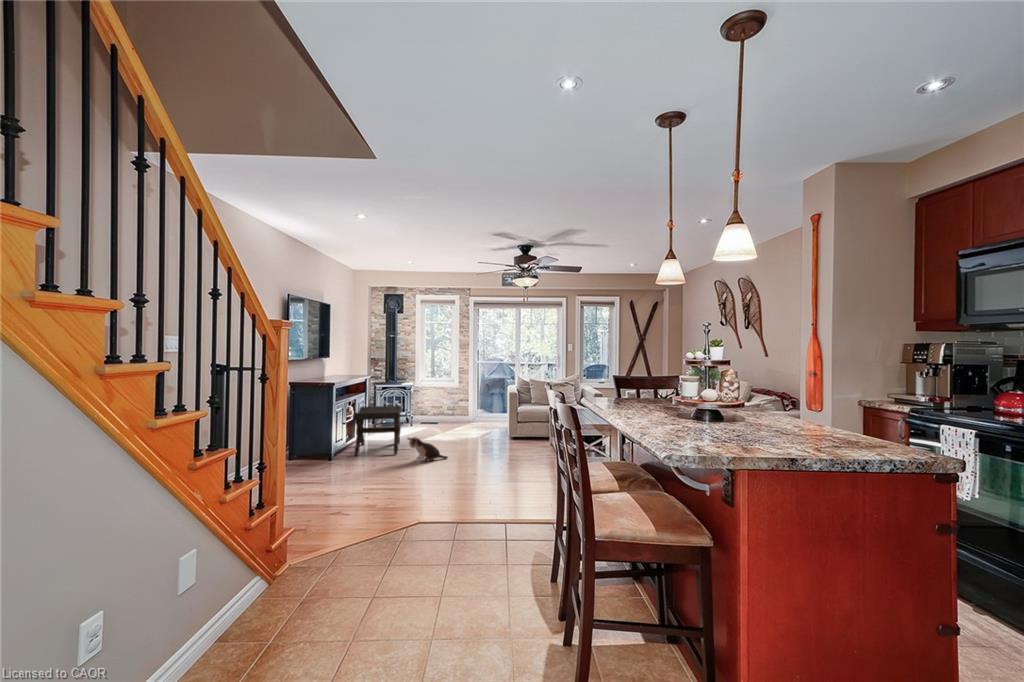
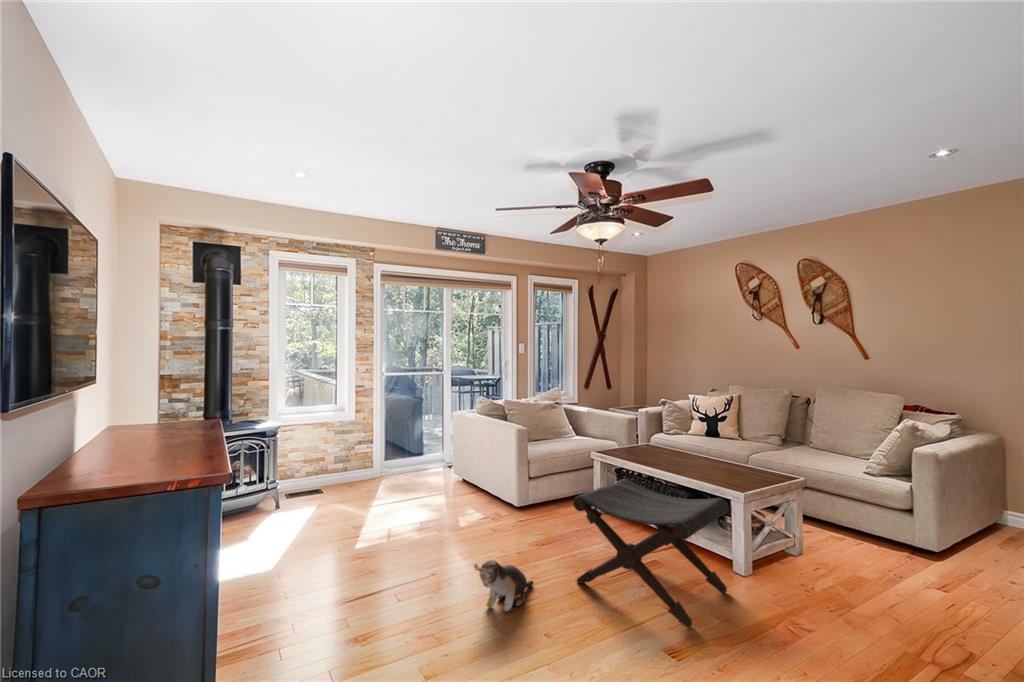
footstool: present [353,406,402,456] -> present [573,479,729,627]

